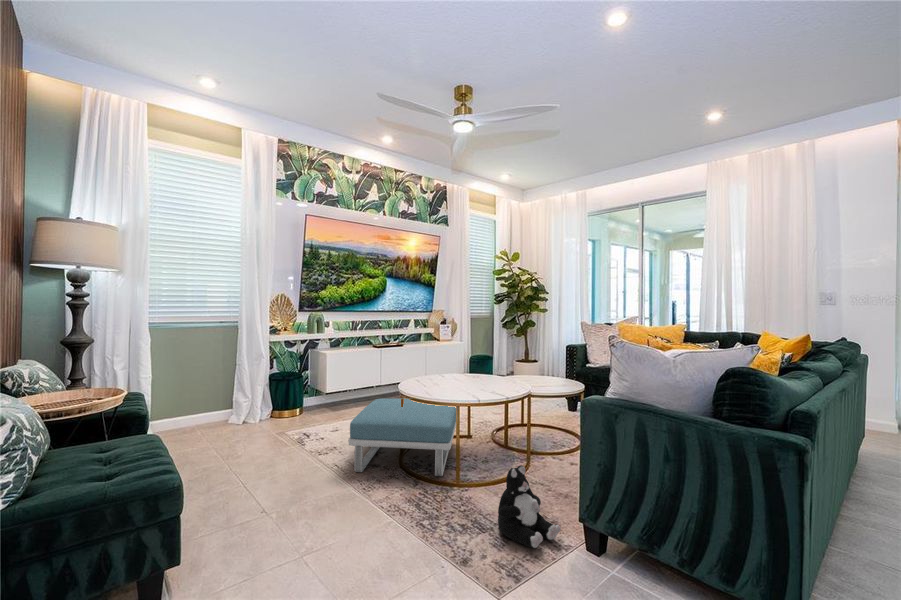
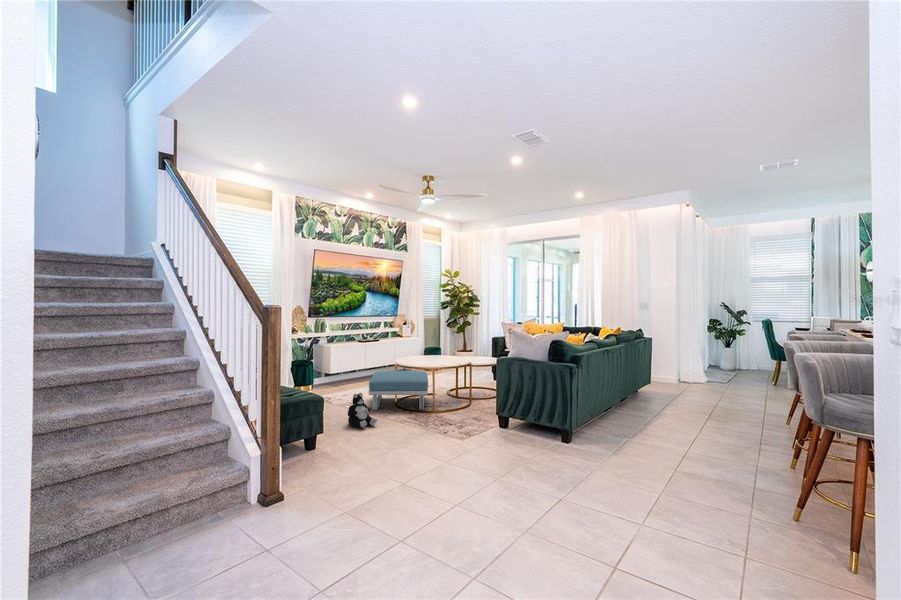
plush toy: present [498,465,561,548] -> present [348,393,377,428]

